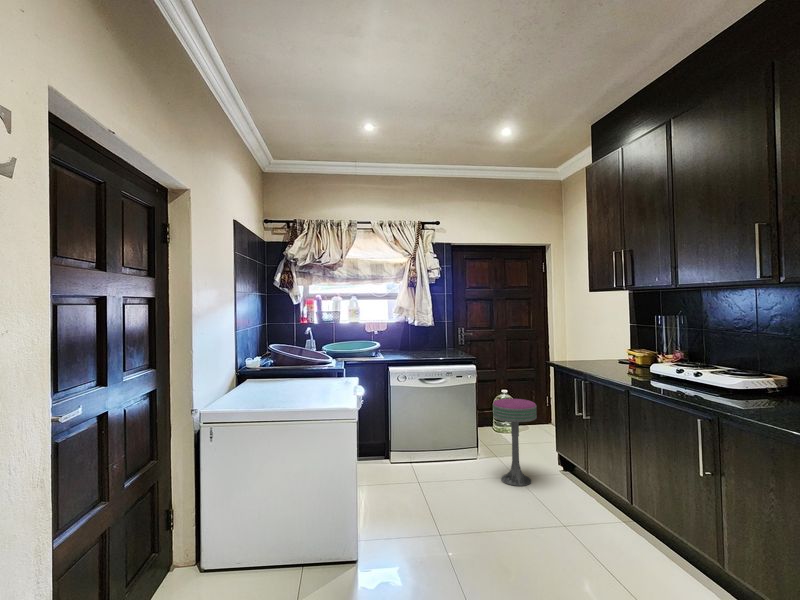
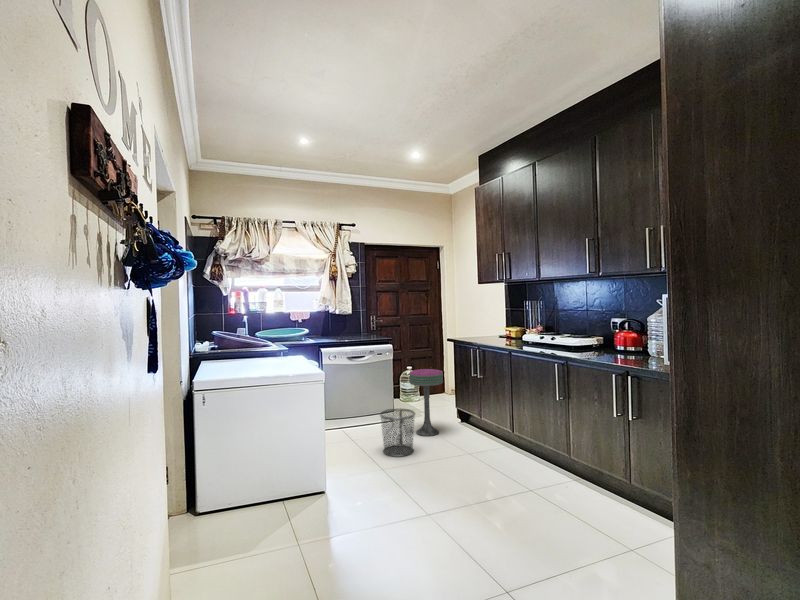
waste bin: none [447,448,493,513] -> present [380,409,415,457]

